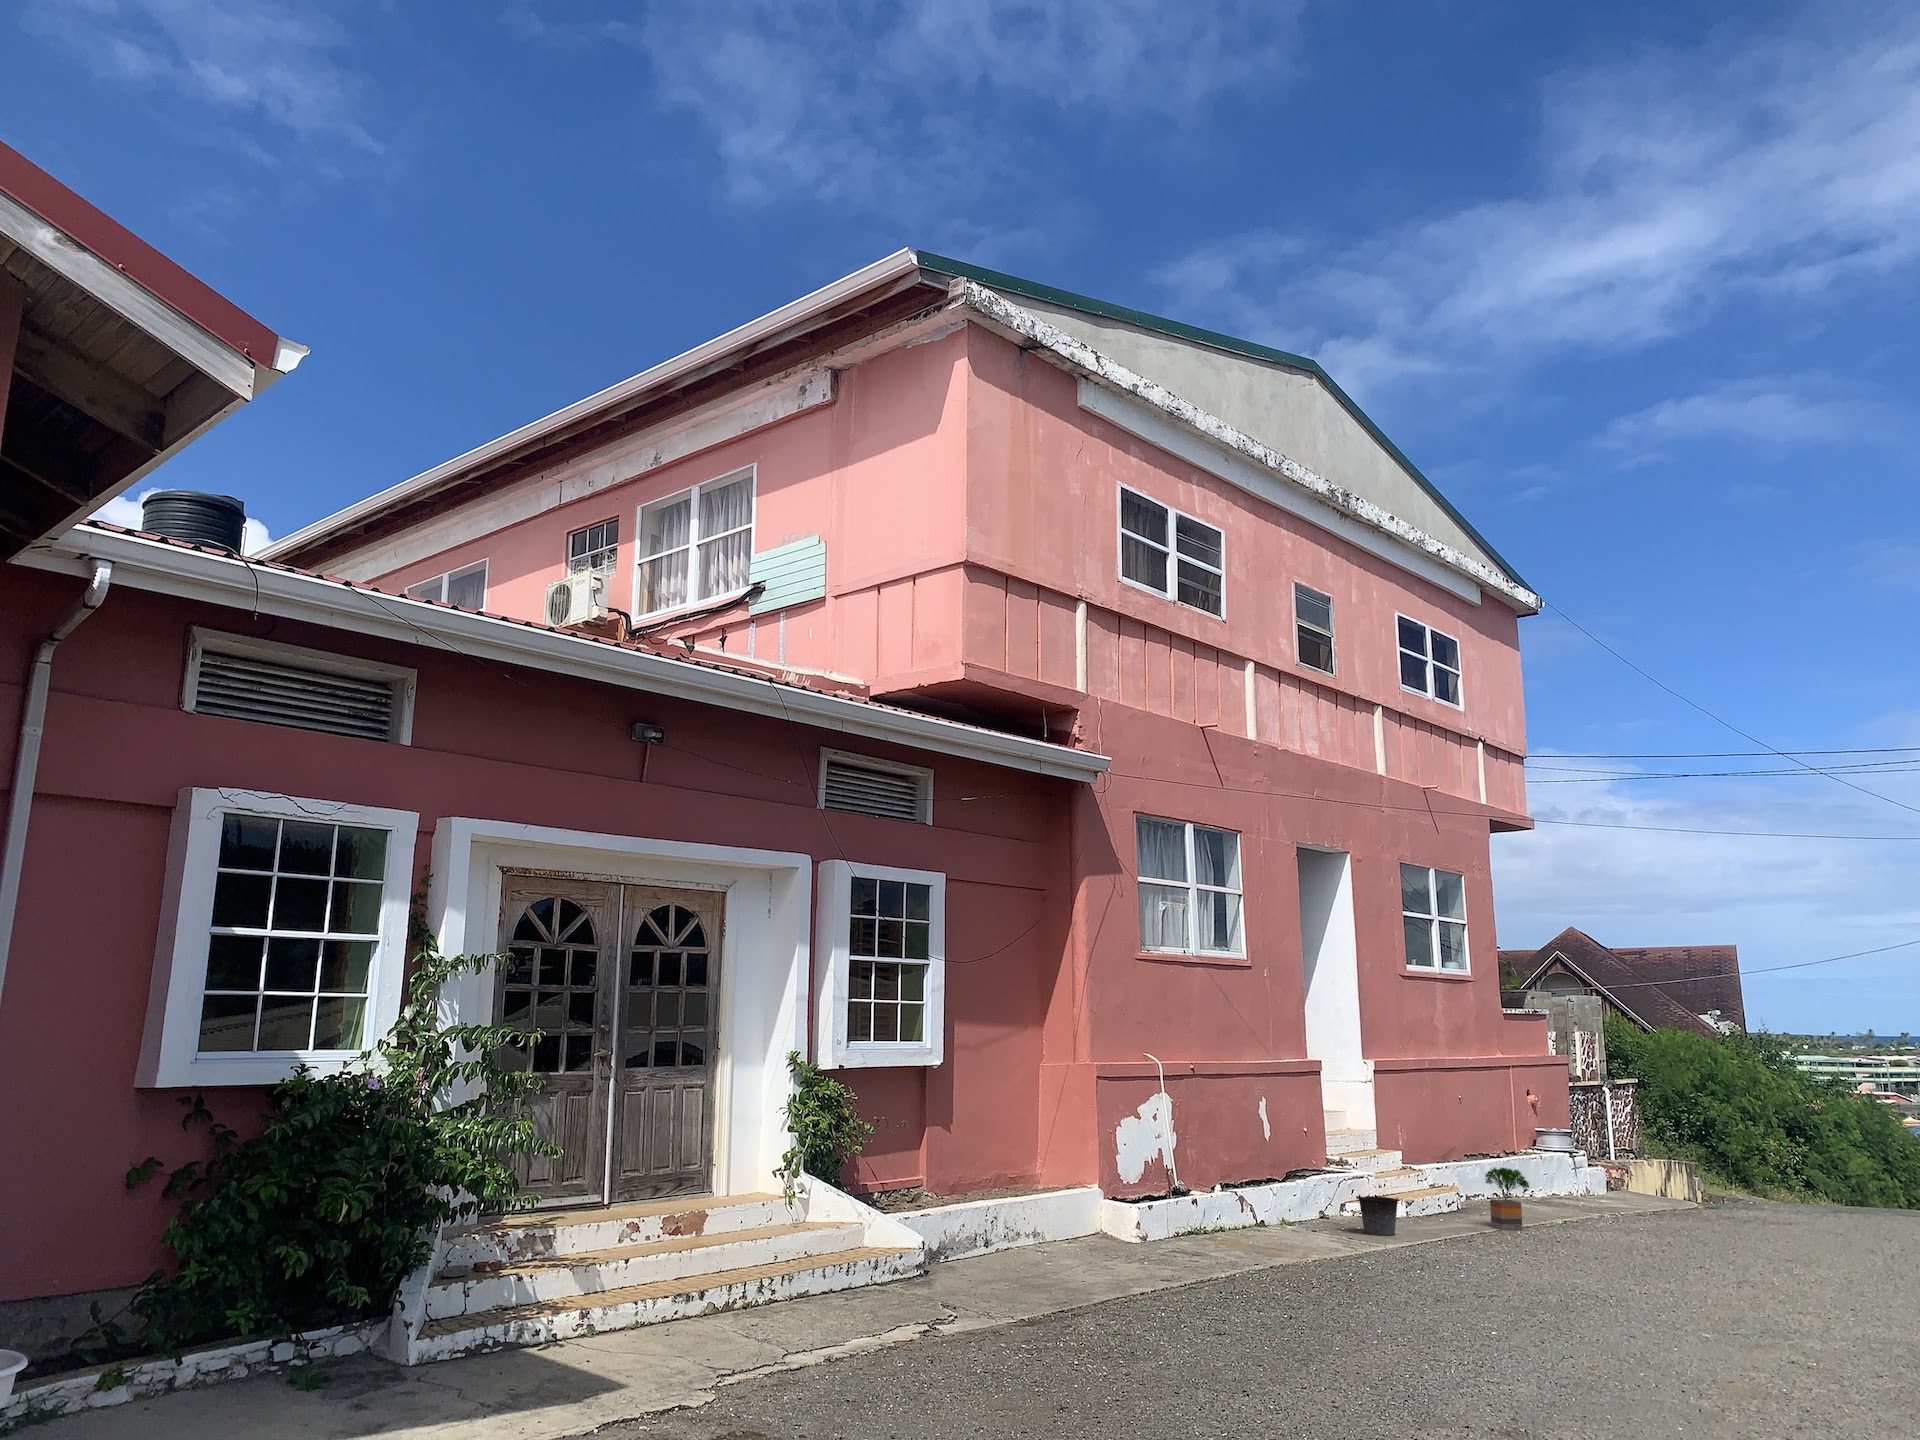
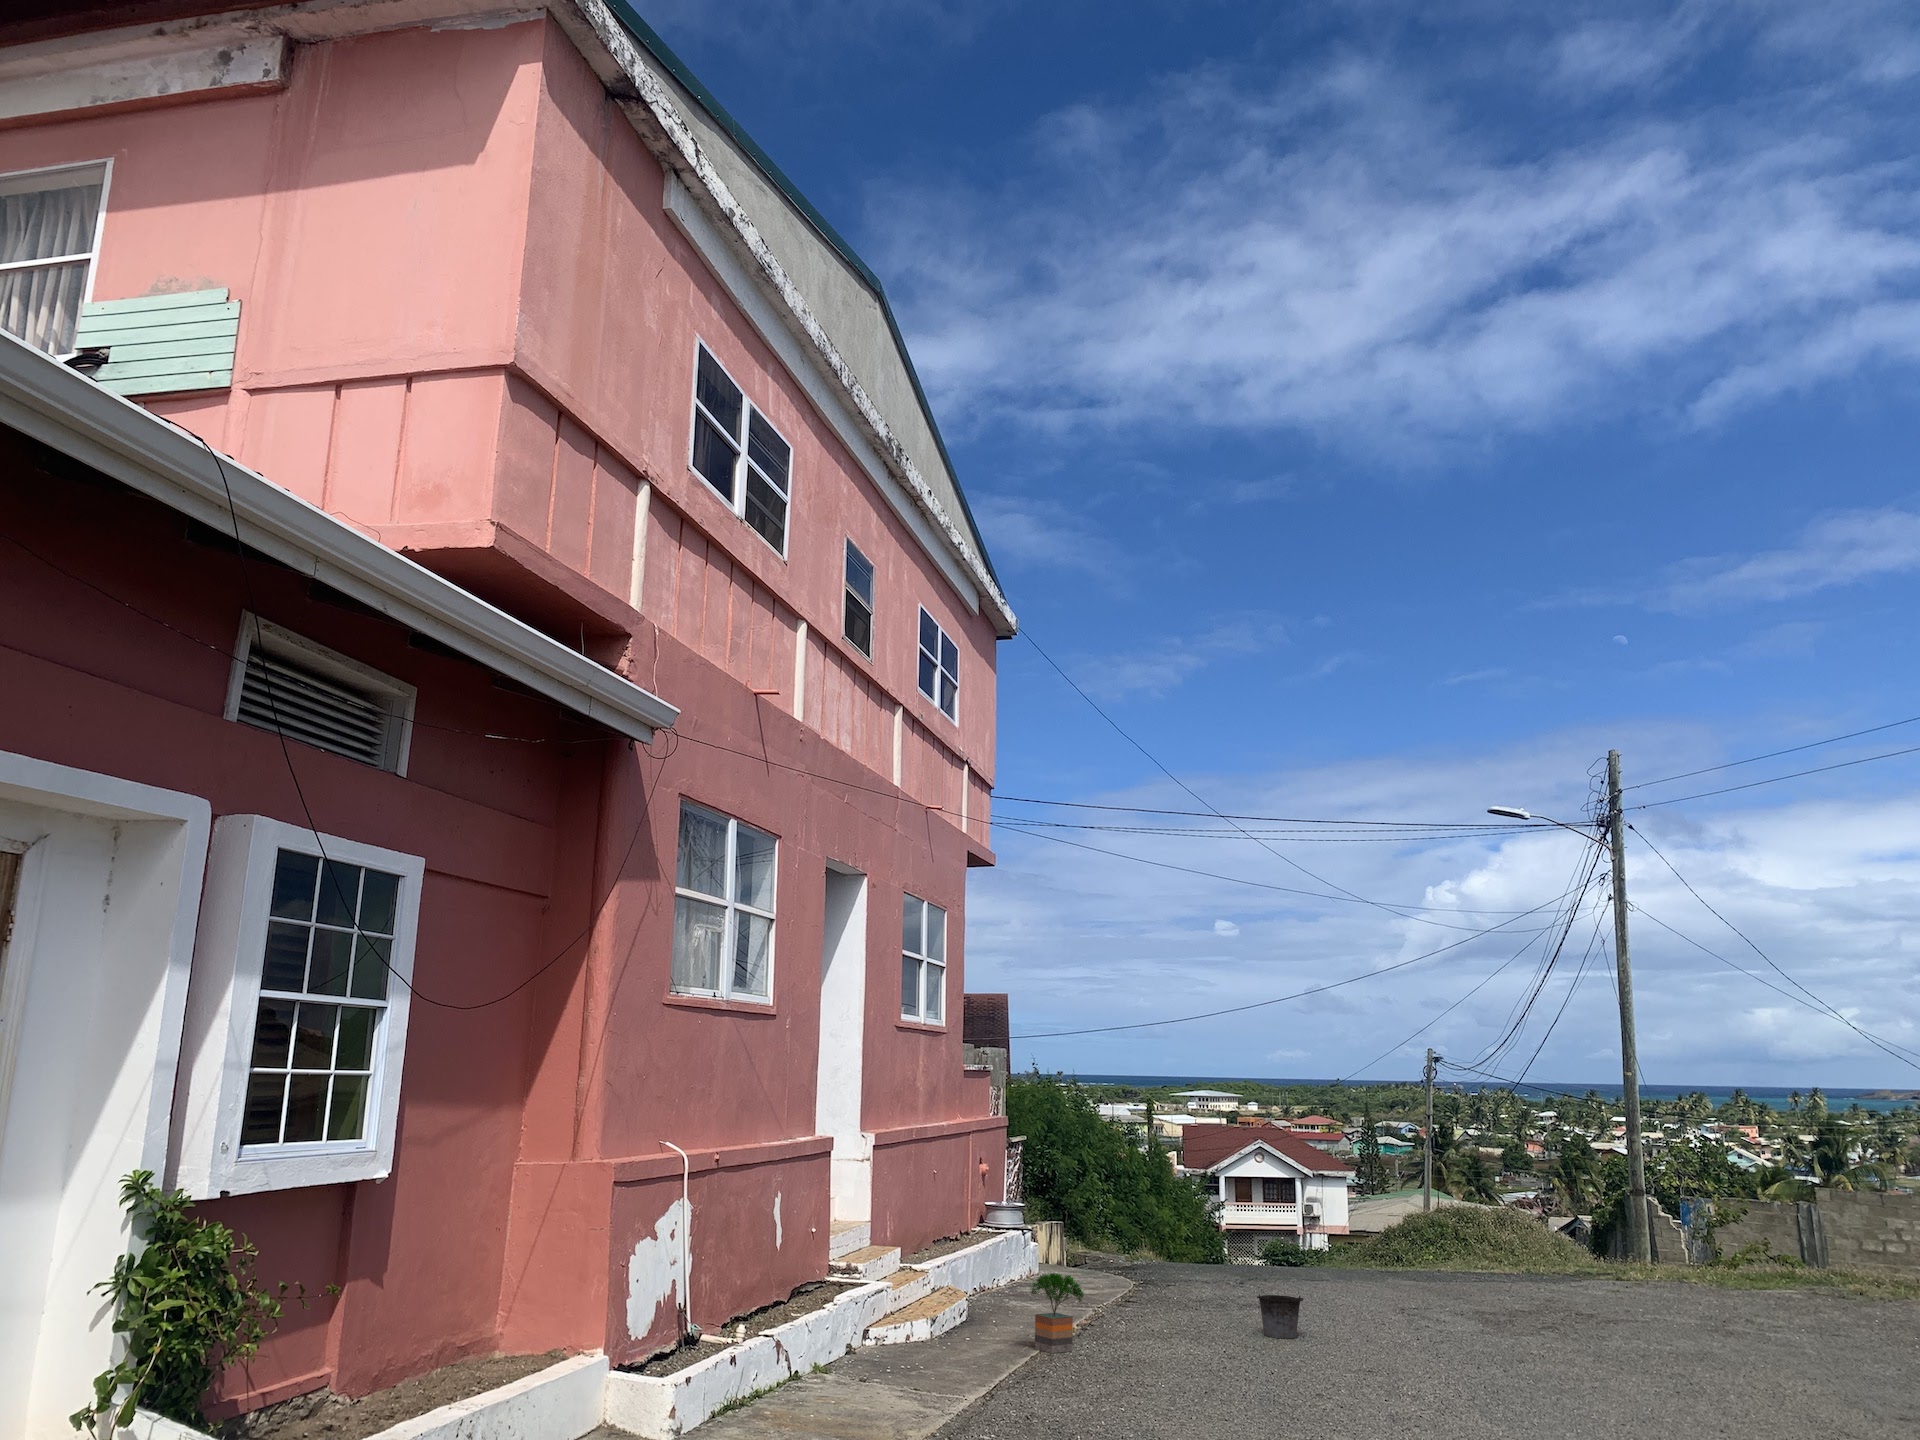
bucket: present [1356,1195,1400,1236] -> present [1257,1295,1303,1339]

